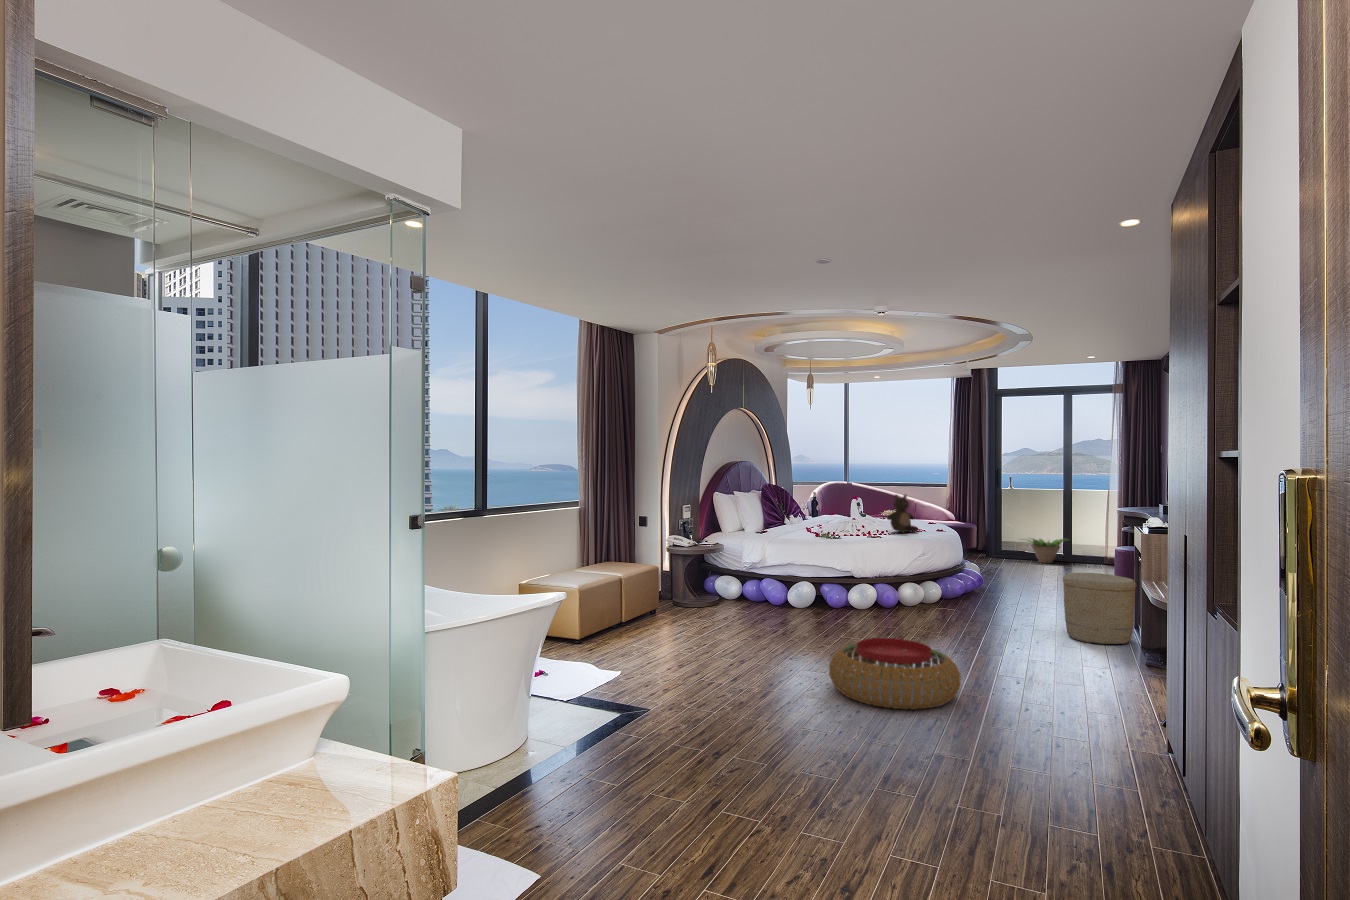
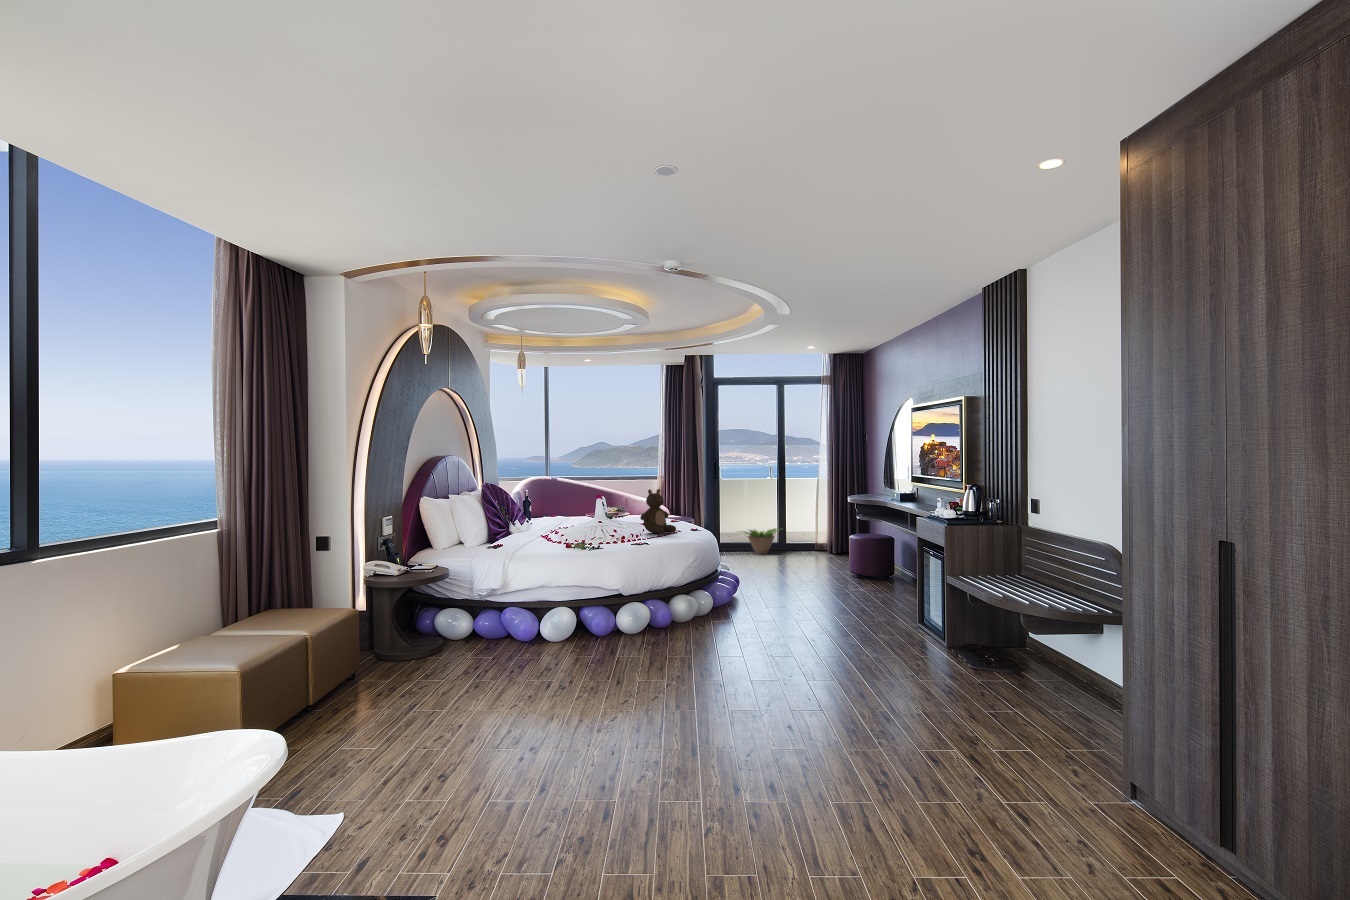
woven basket: present [1063,573,1136,644] -> none [862,563,936,642]
pouf: present [829,638,961,709] -> none [687,683,869,797]

